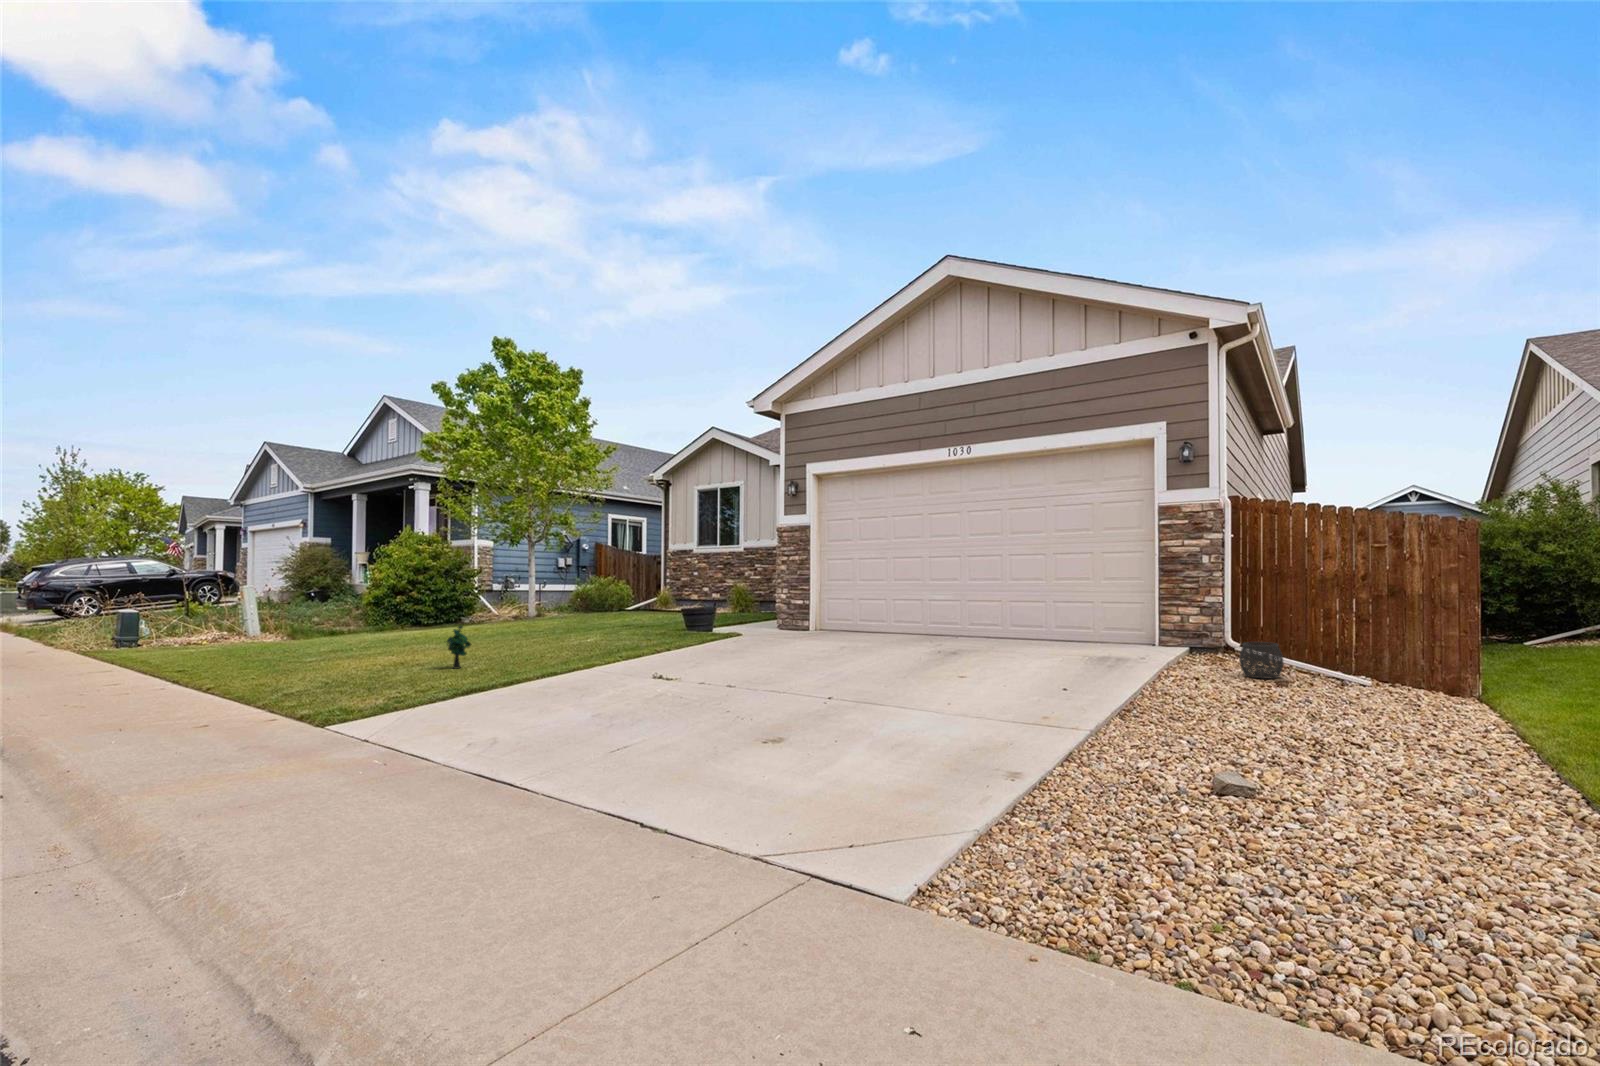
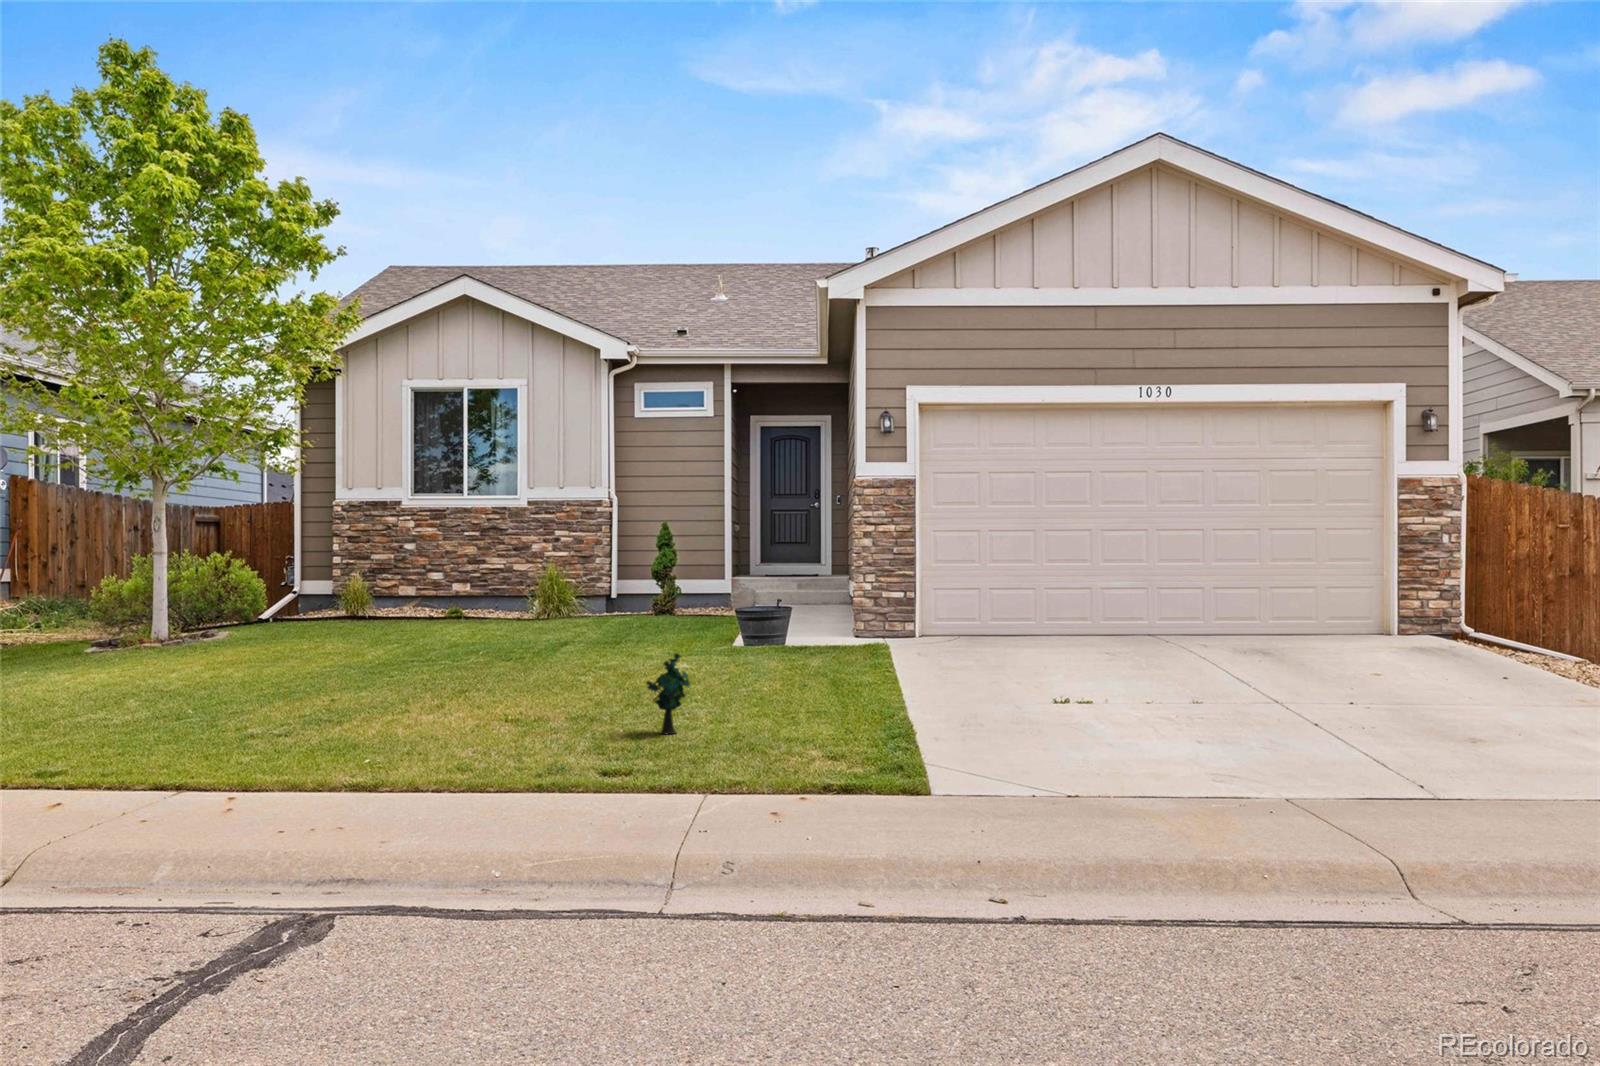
woven basket: present [1240,642,1284,679] -> none [1536,625,1582,662]

